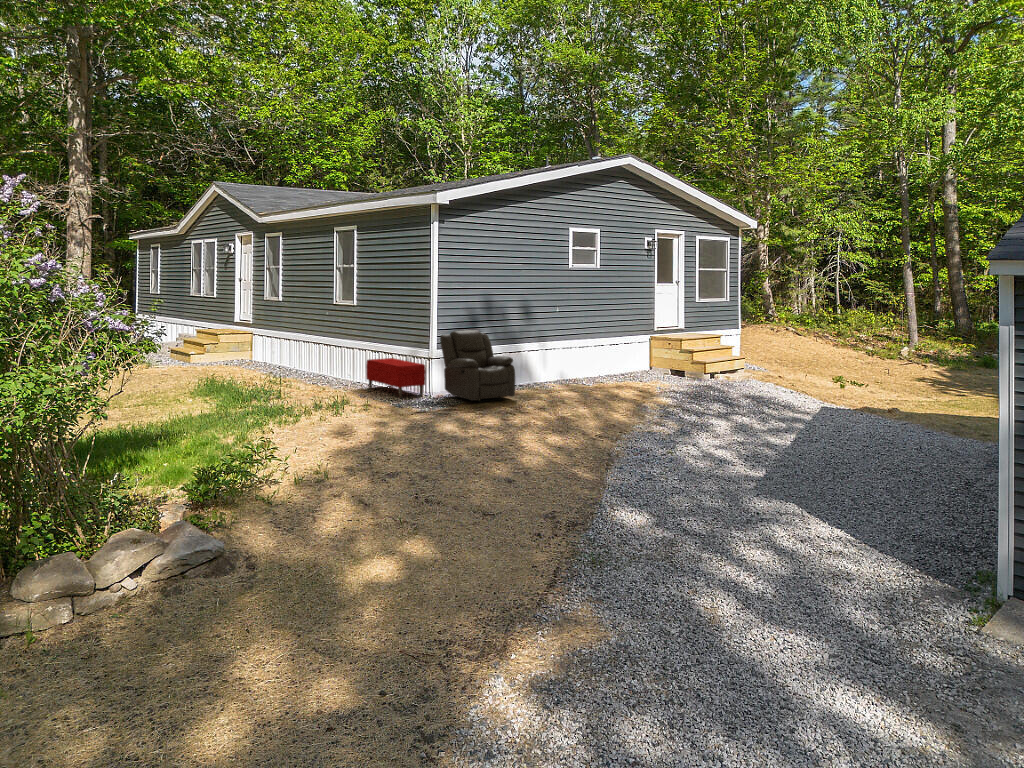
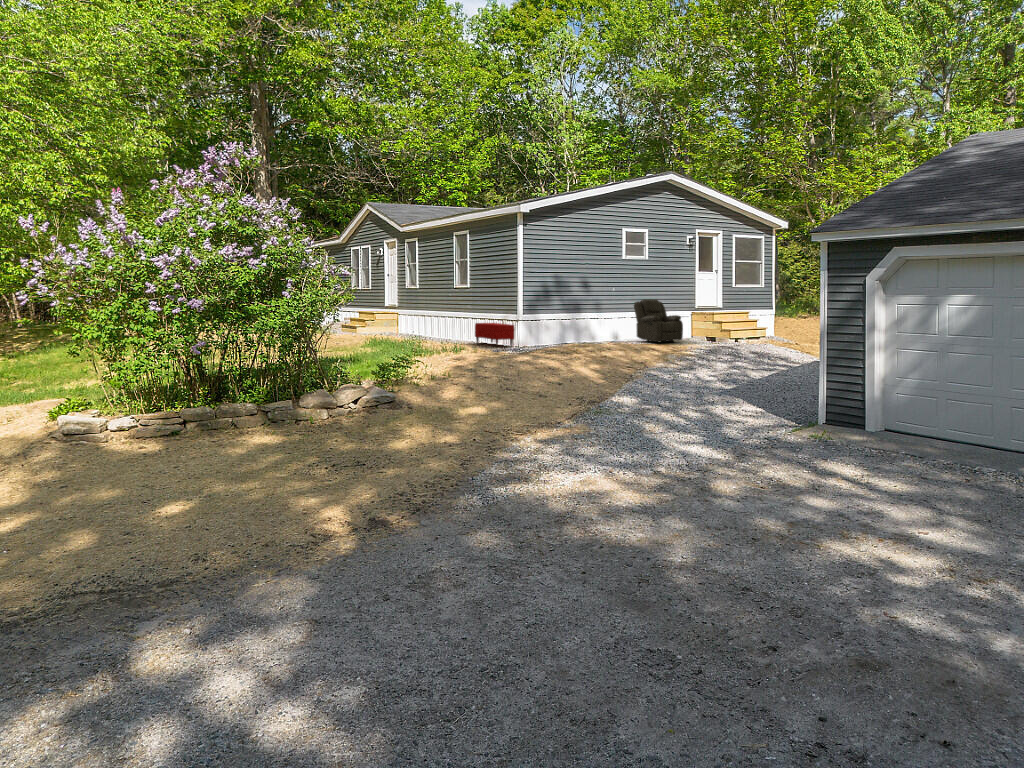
chair: present [440,330,515,402] -> present [634,299,683,343]

